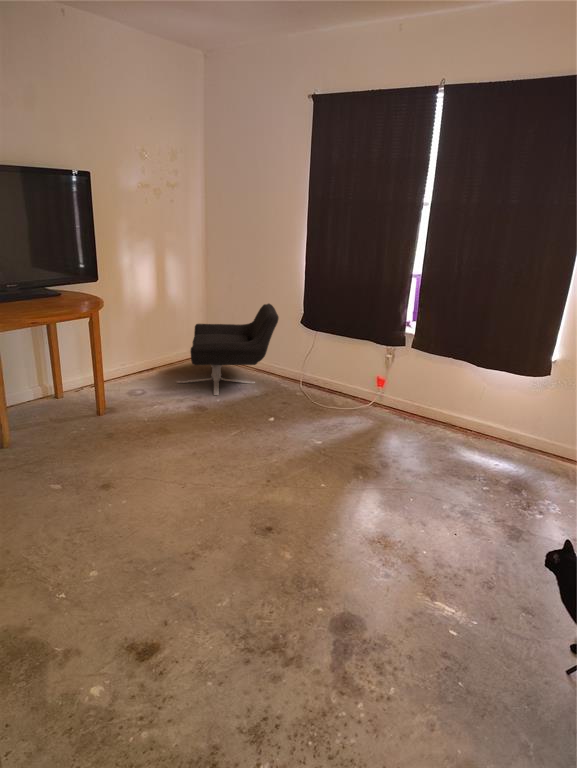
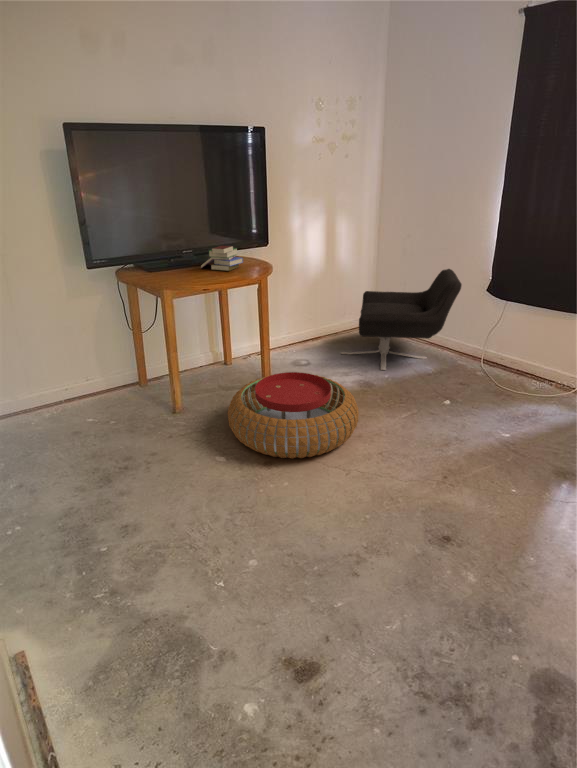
book: none [26,280,72,305] -> present [201,246,243,271]
pouf: none [62,400,192,480] -> present [228,372,359,459]

